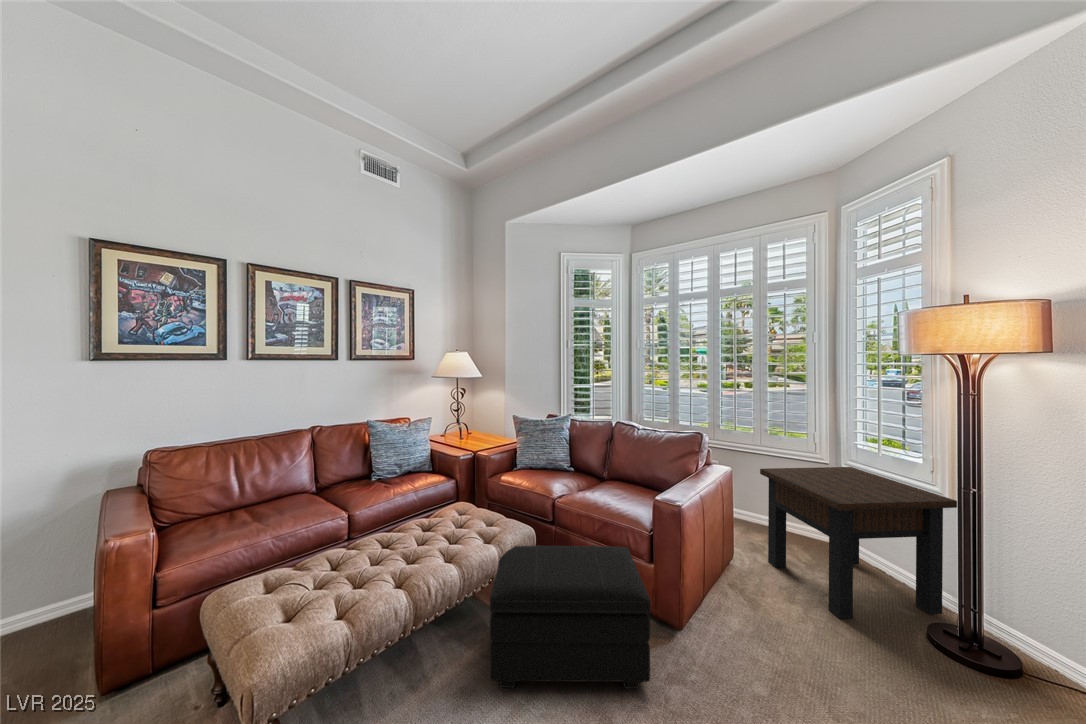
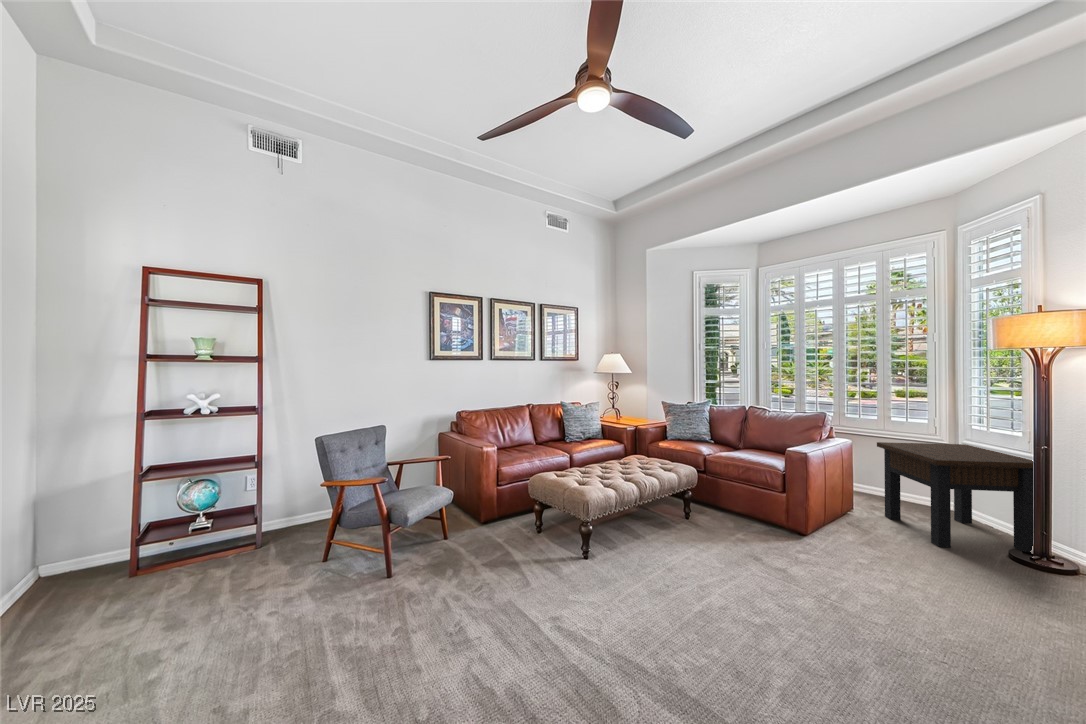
footstool: present [490,545,650,689] -> none [676,477,785,558]

